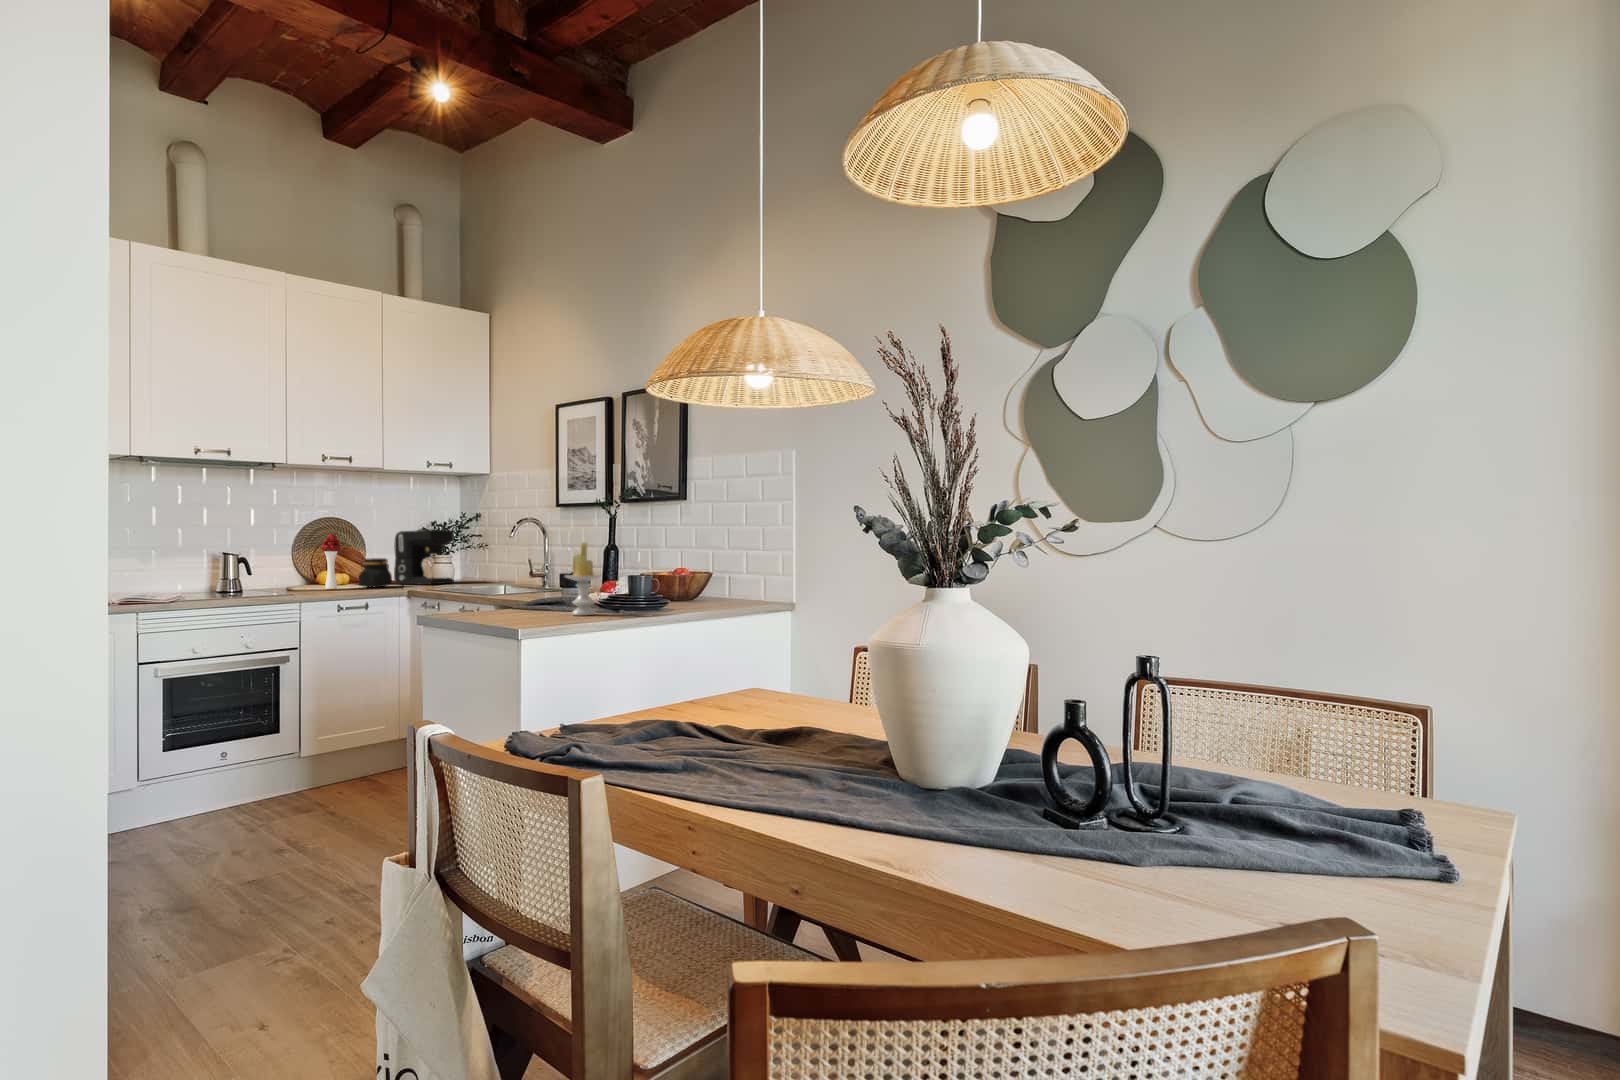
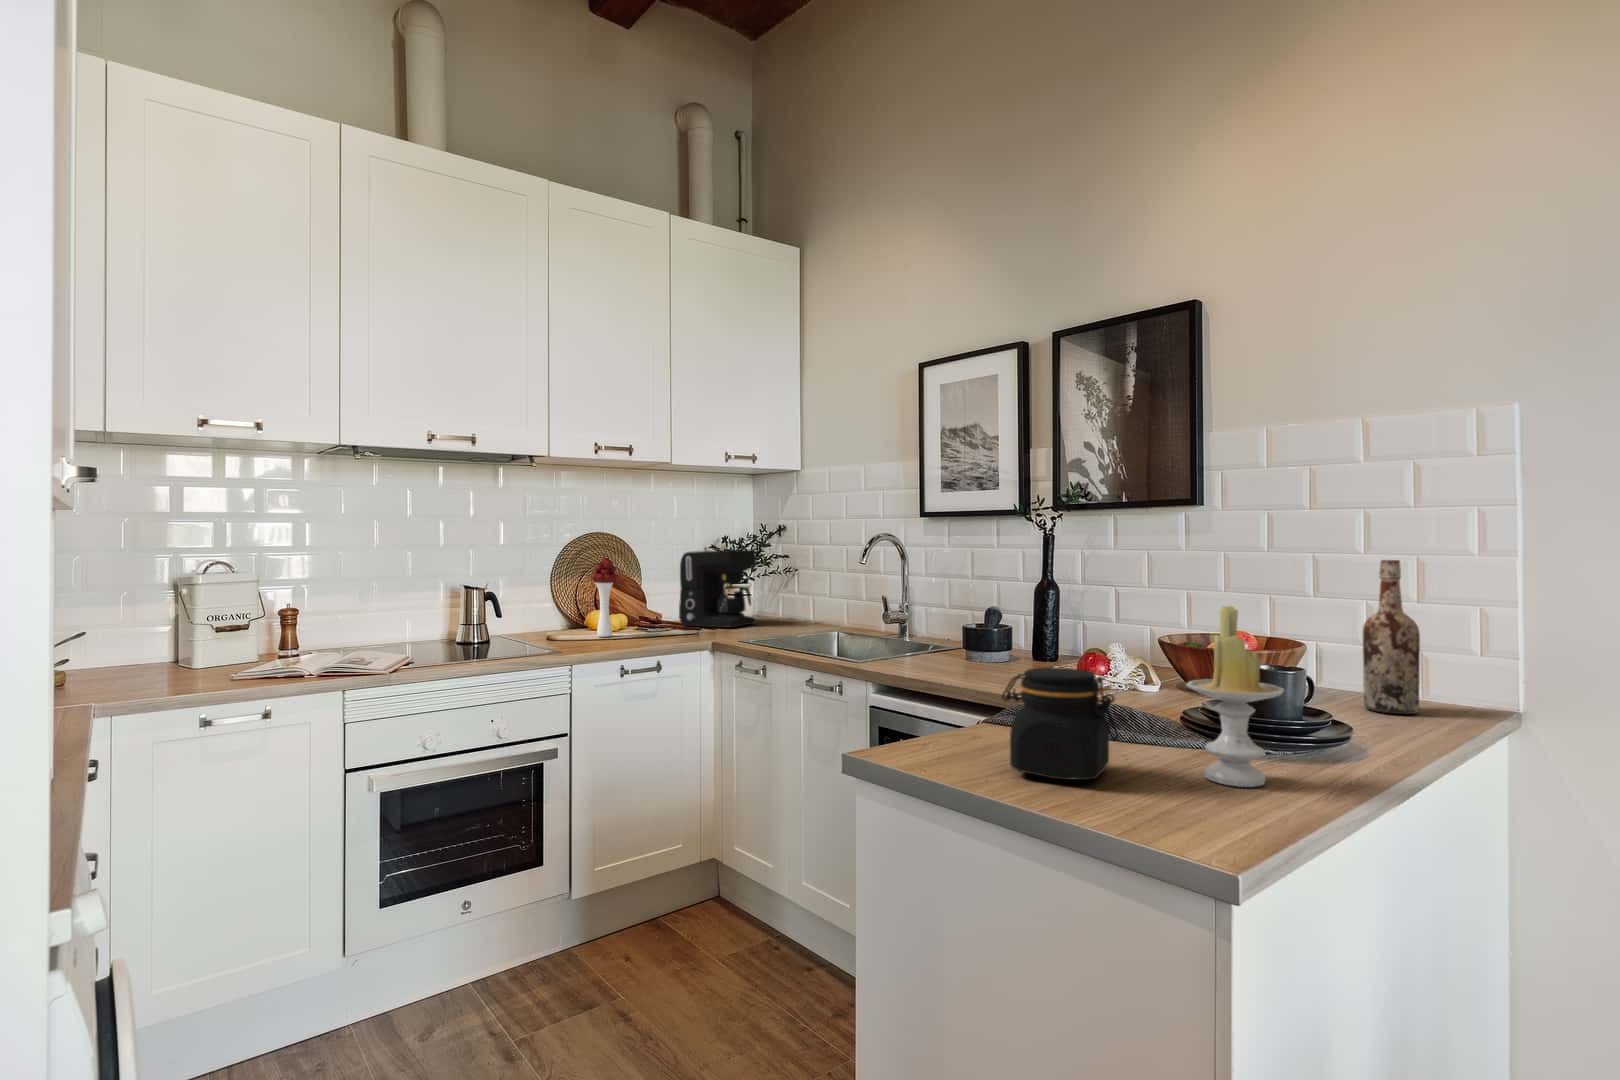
wine bottle: none [719,527,742,602] -> present [1363,560,1420,714]
jar: present [359,558,392,587] -> present [1002,667,1119,780]

